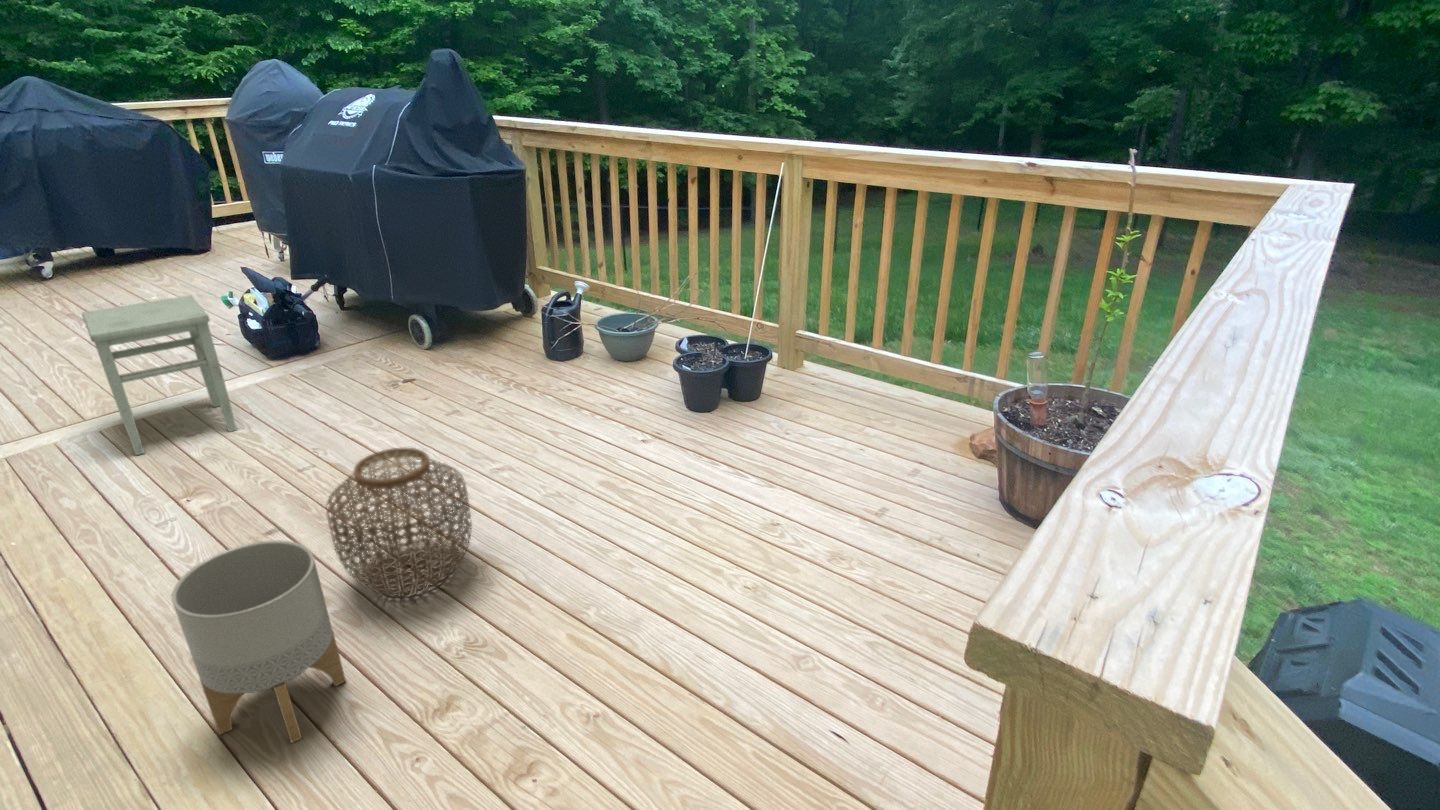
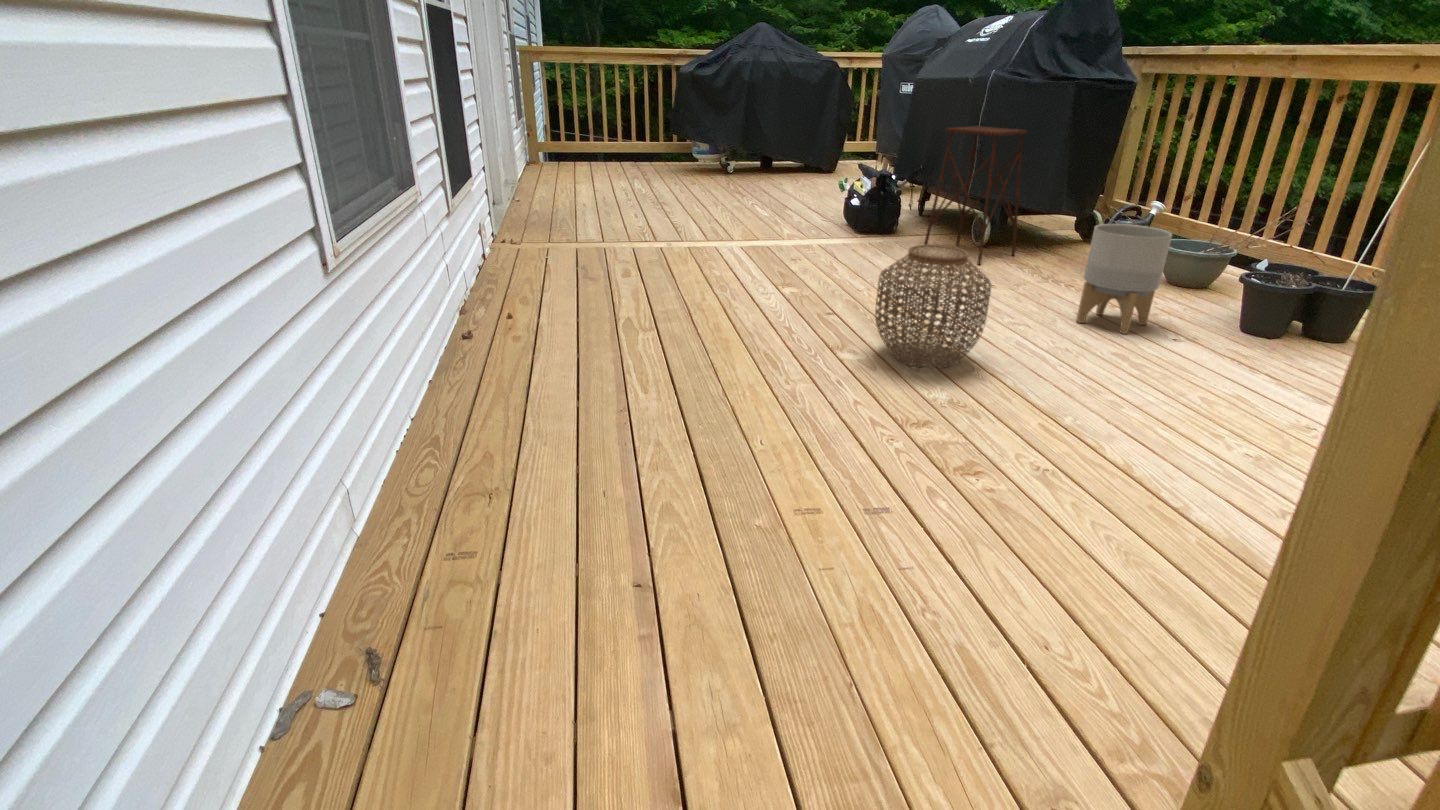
side table: none [342,227,463,381] -> present [924,126,1026,265]
stool: present [82,296,236,455] -> none [756,155,834,262]
planter: present [172,540,346,743] -> present [1076,224,1172,334]

